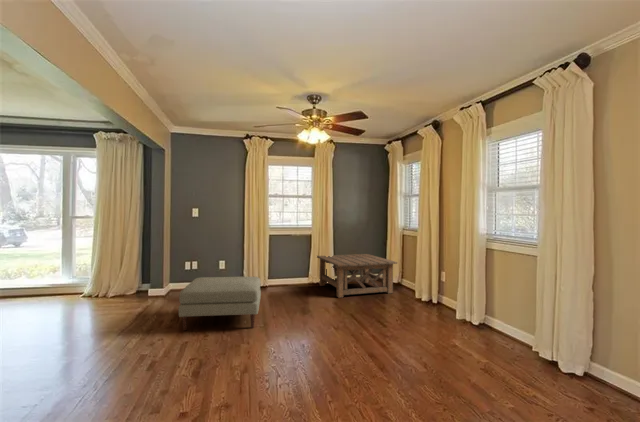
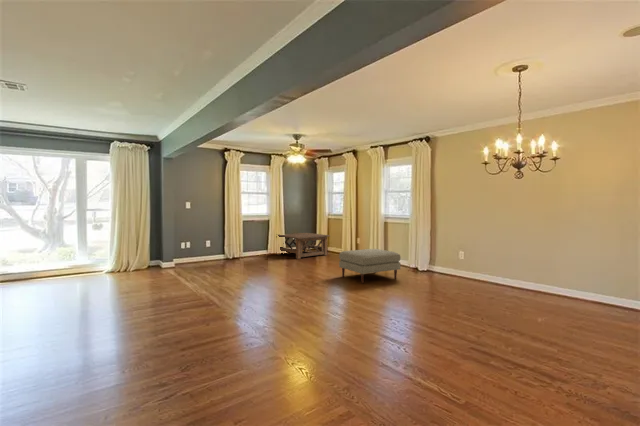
ottoman: present [179,277,261,331] -> present [339,249,401,283]

